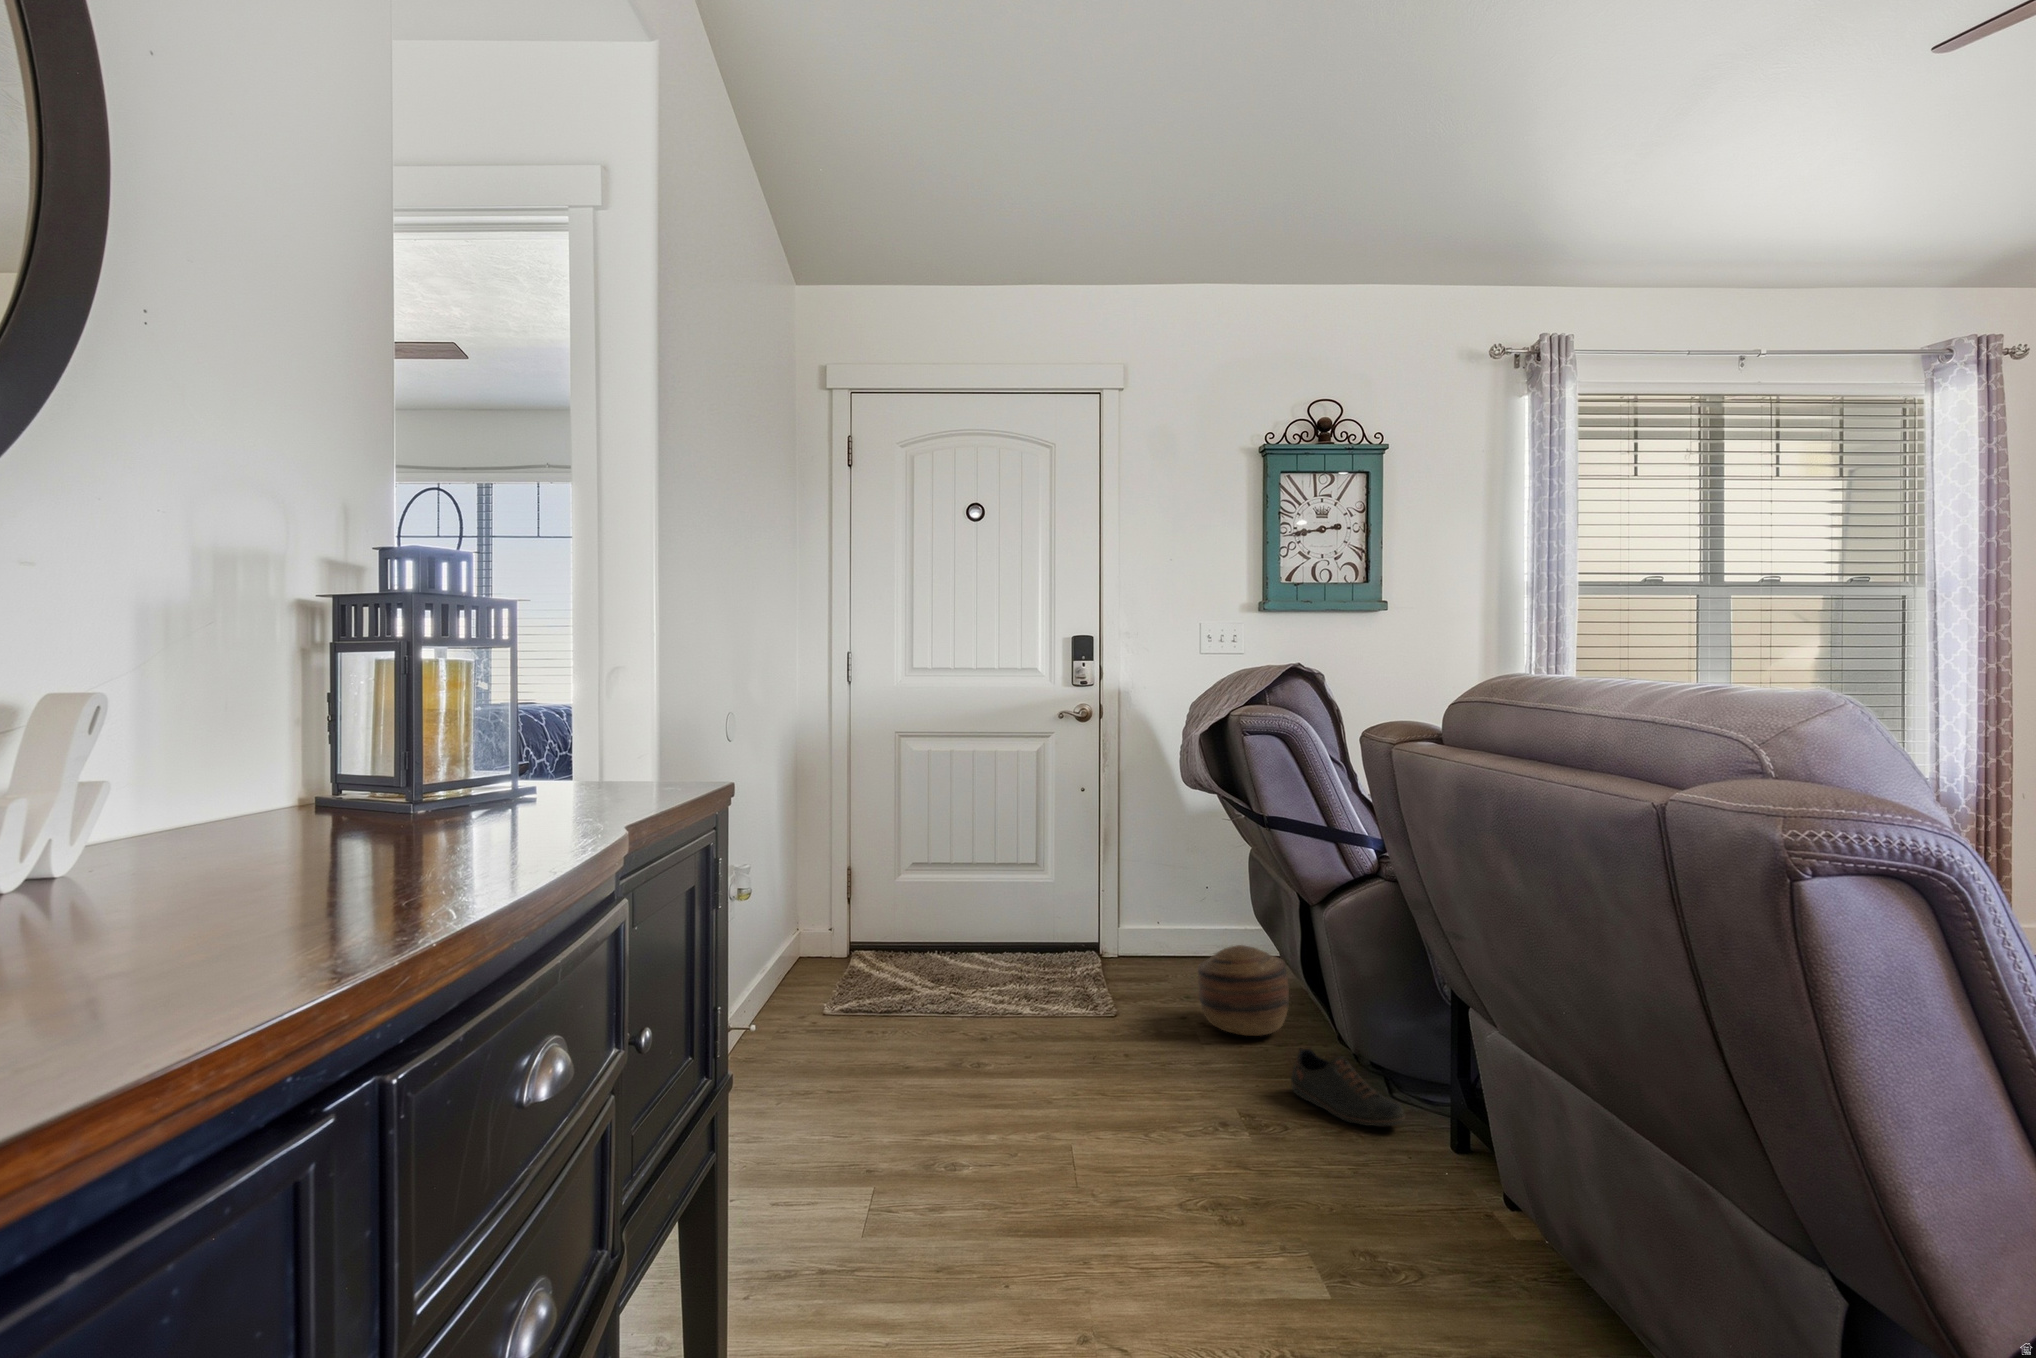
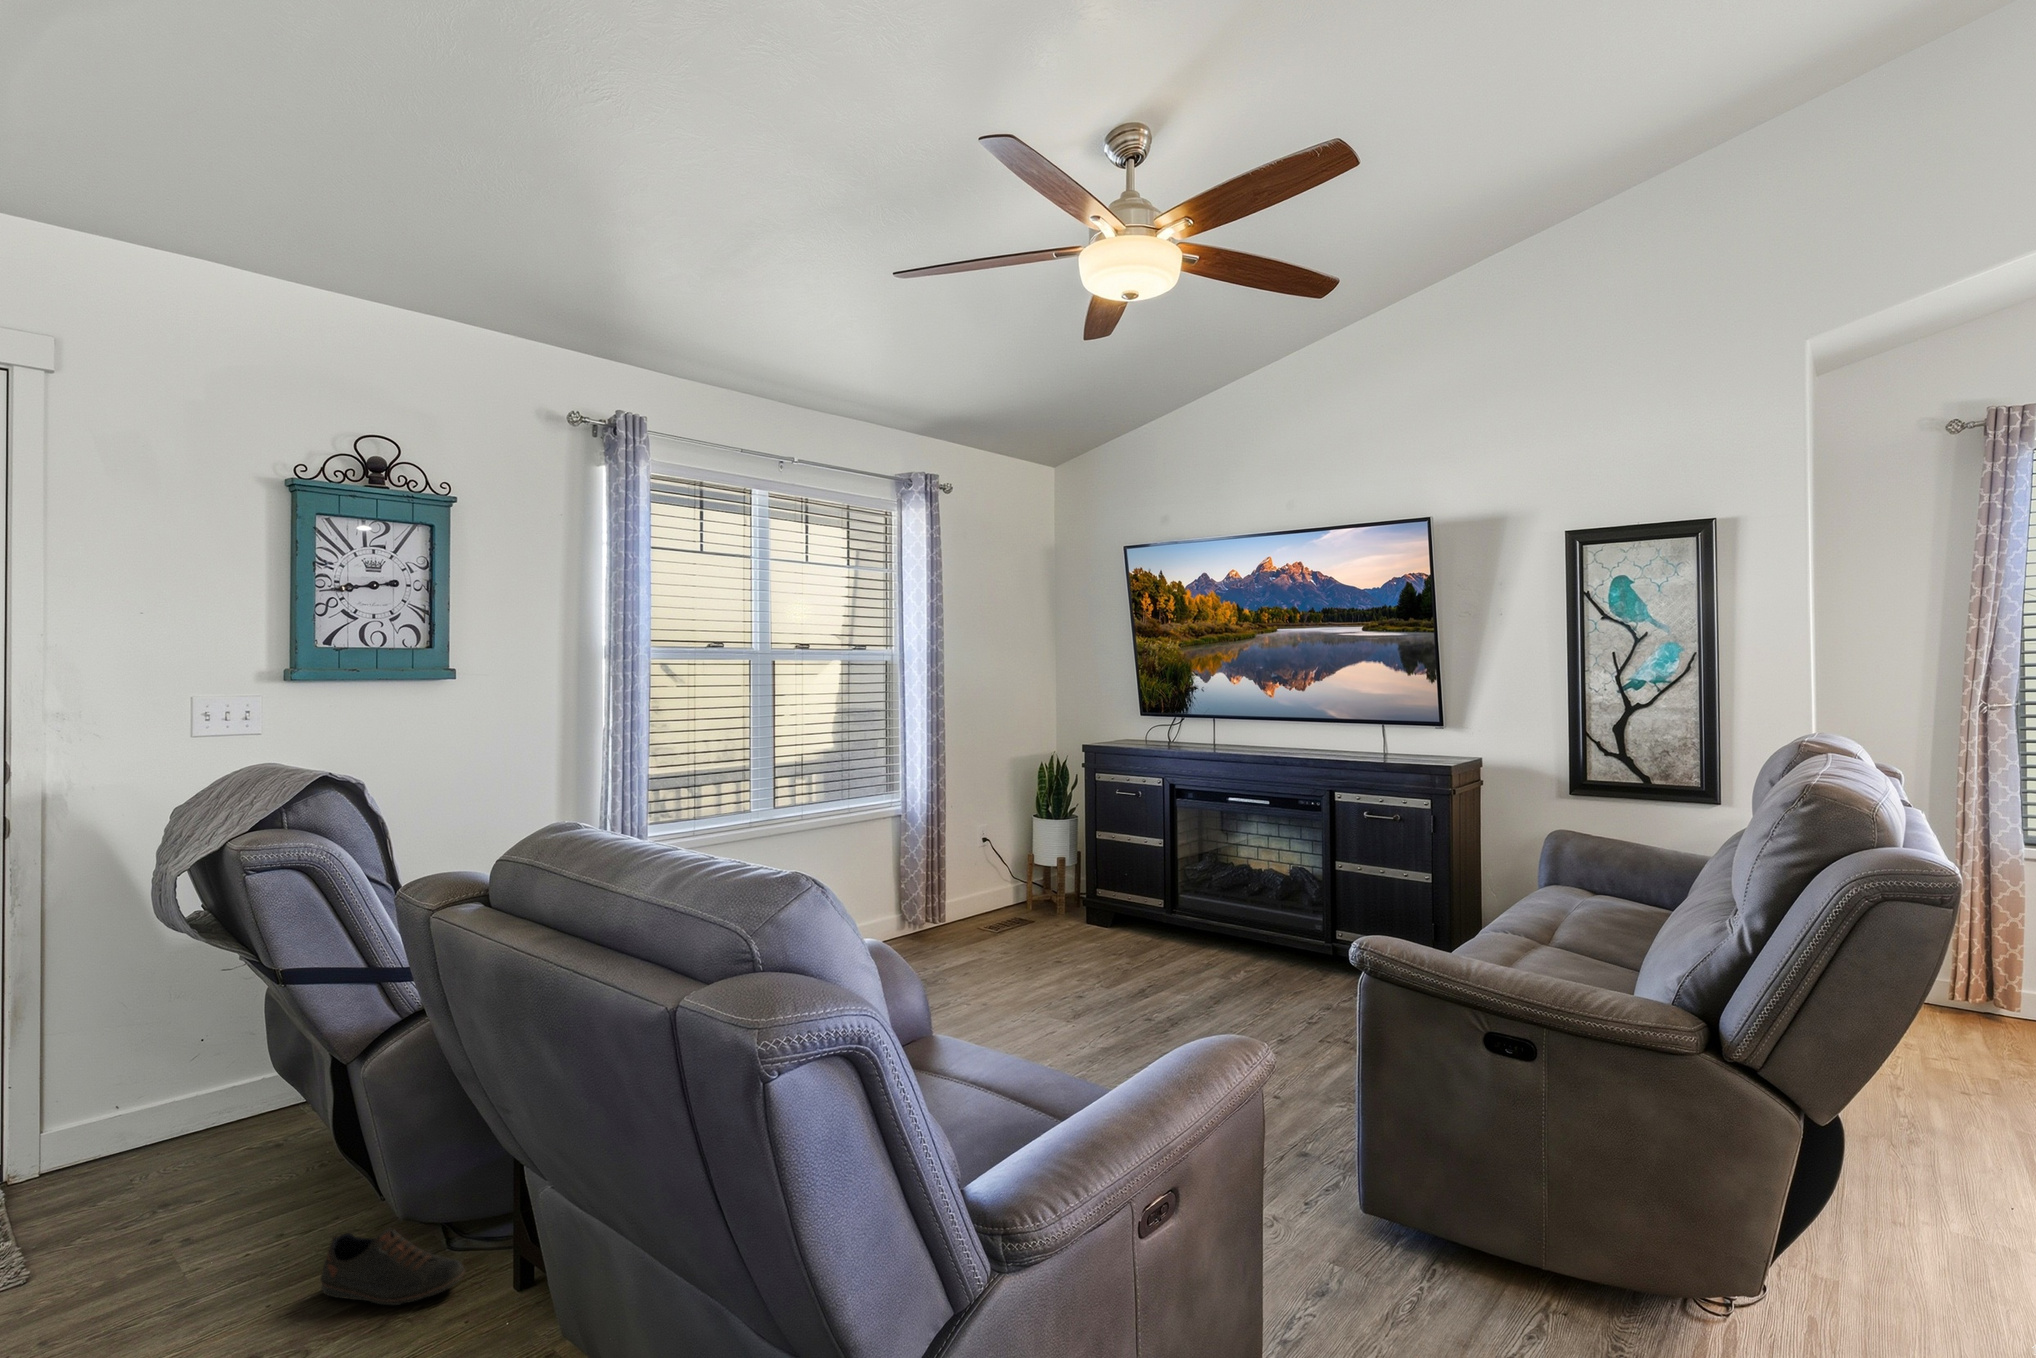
basket: present [1198,945,1289,1036] -> none [183,1118,324,1240]

